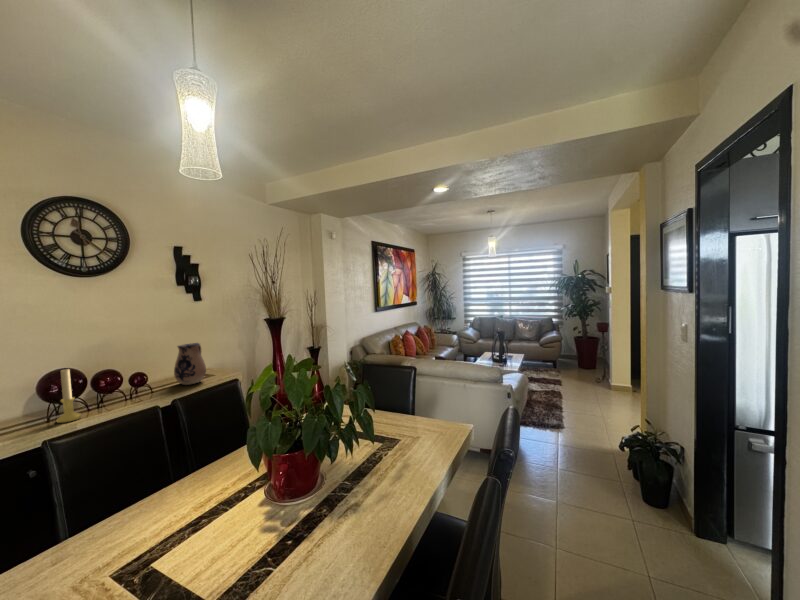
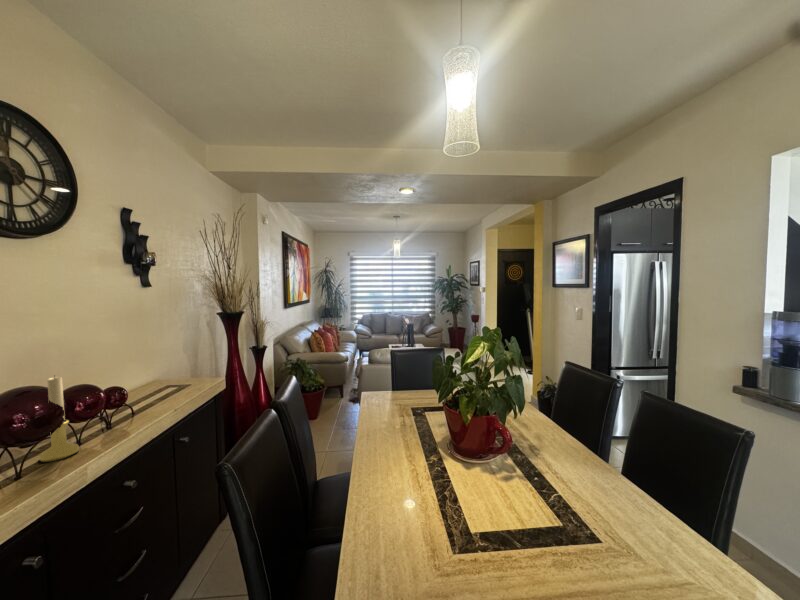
ceramic pitcher: present [174,343,206,385] -> none [149,339,192,394]

